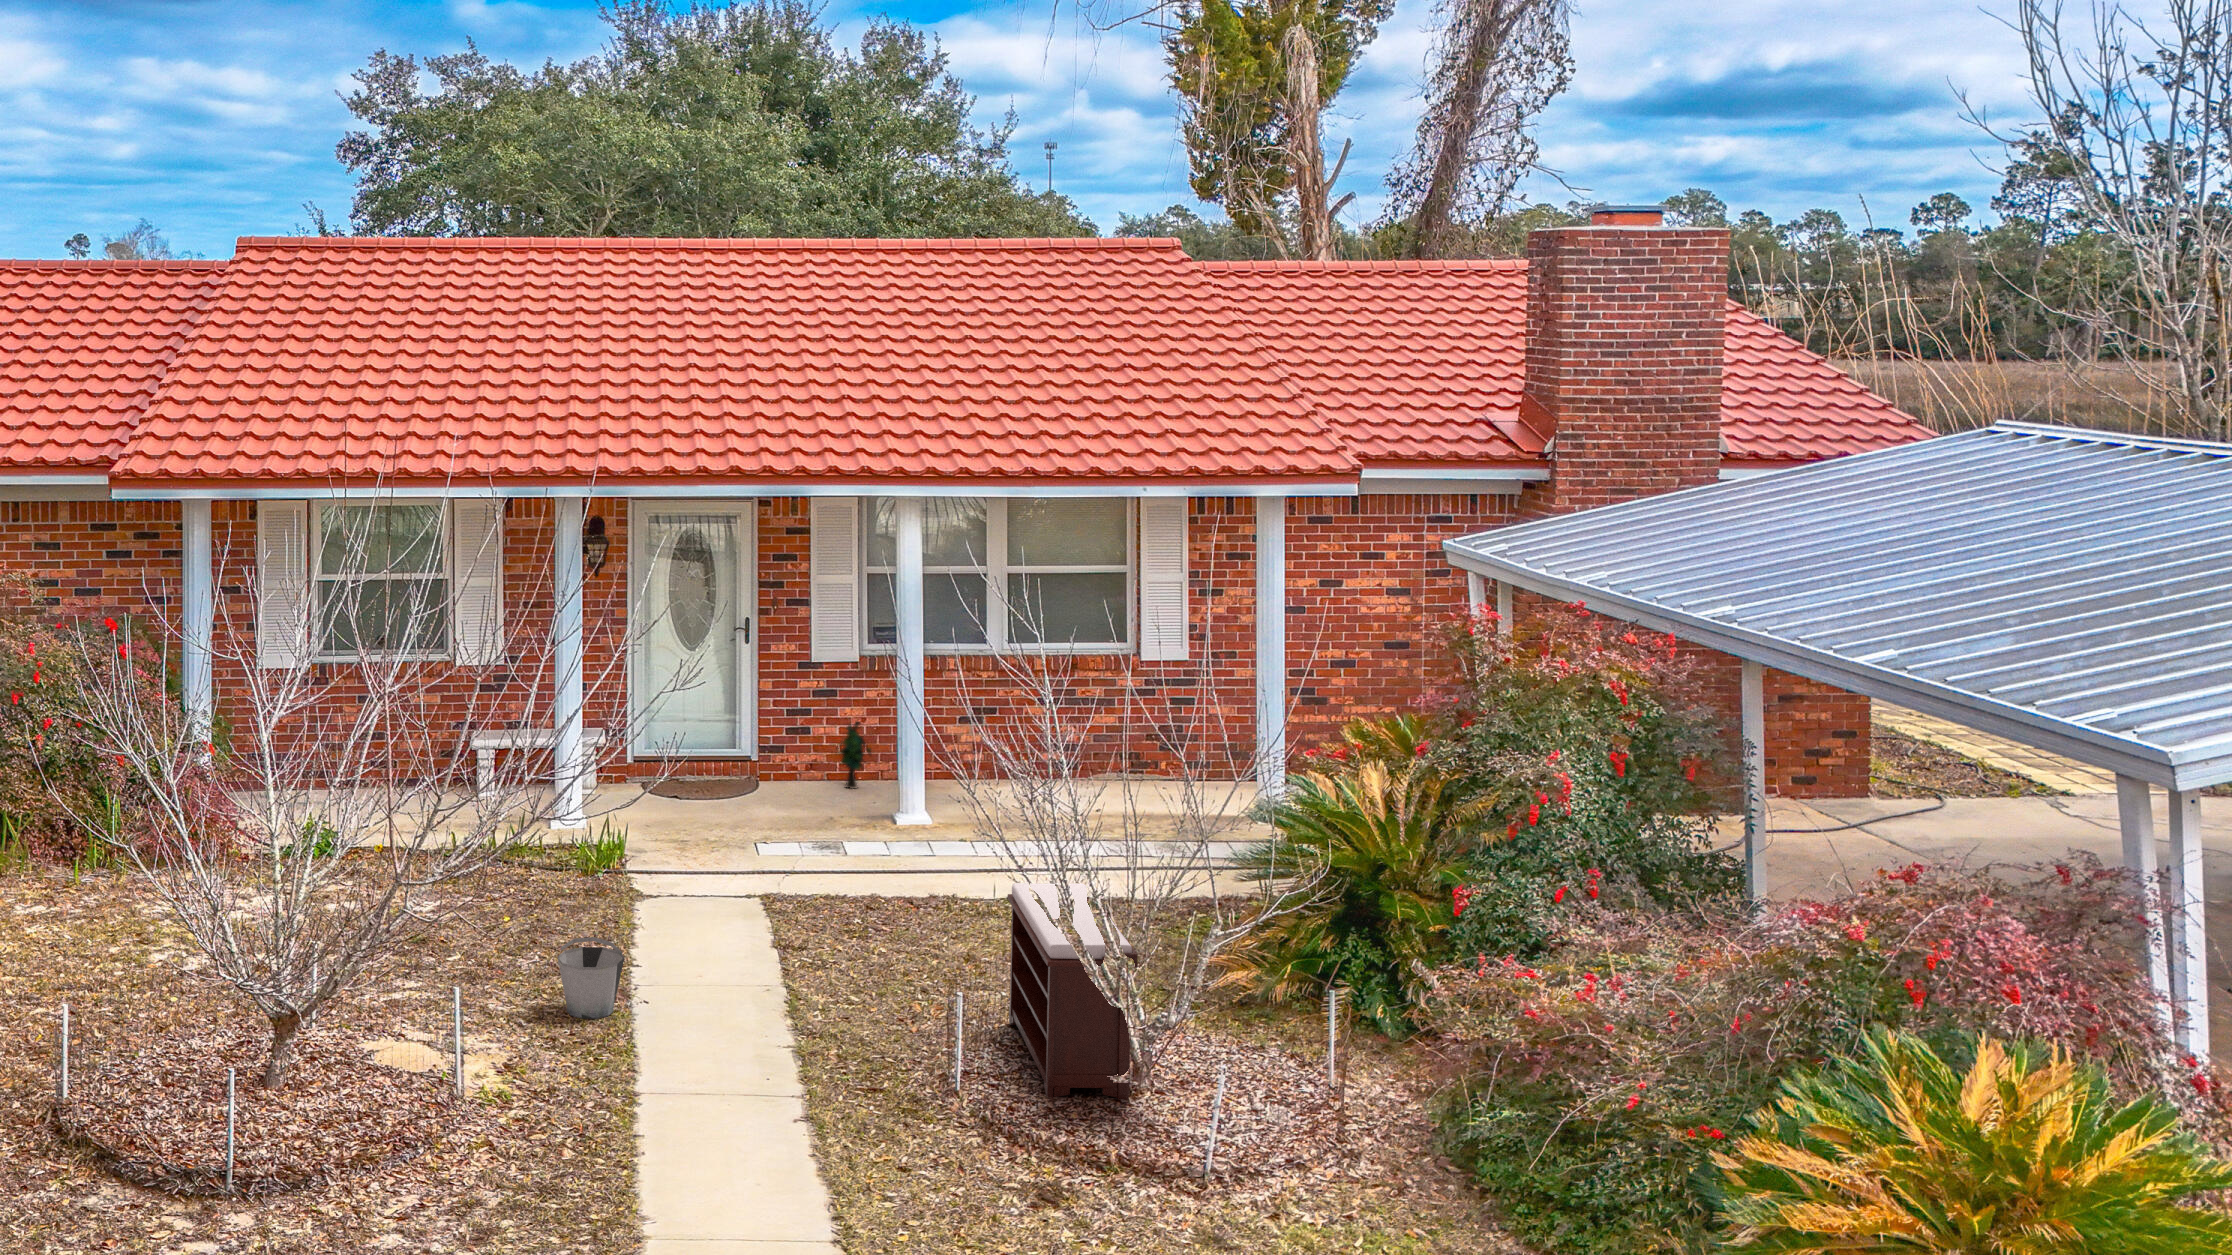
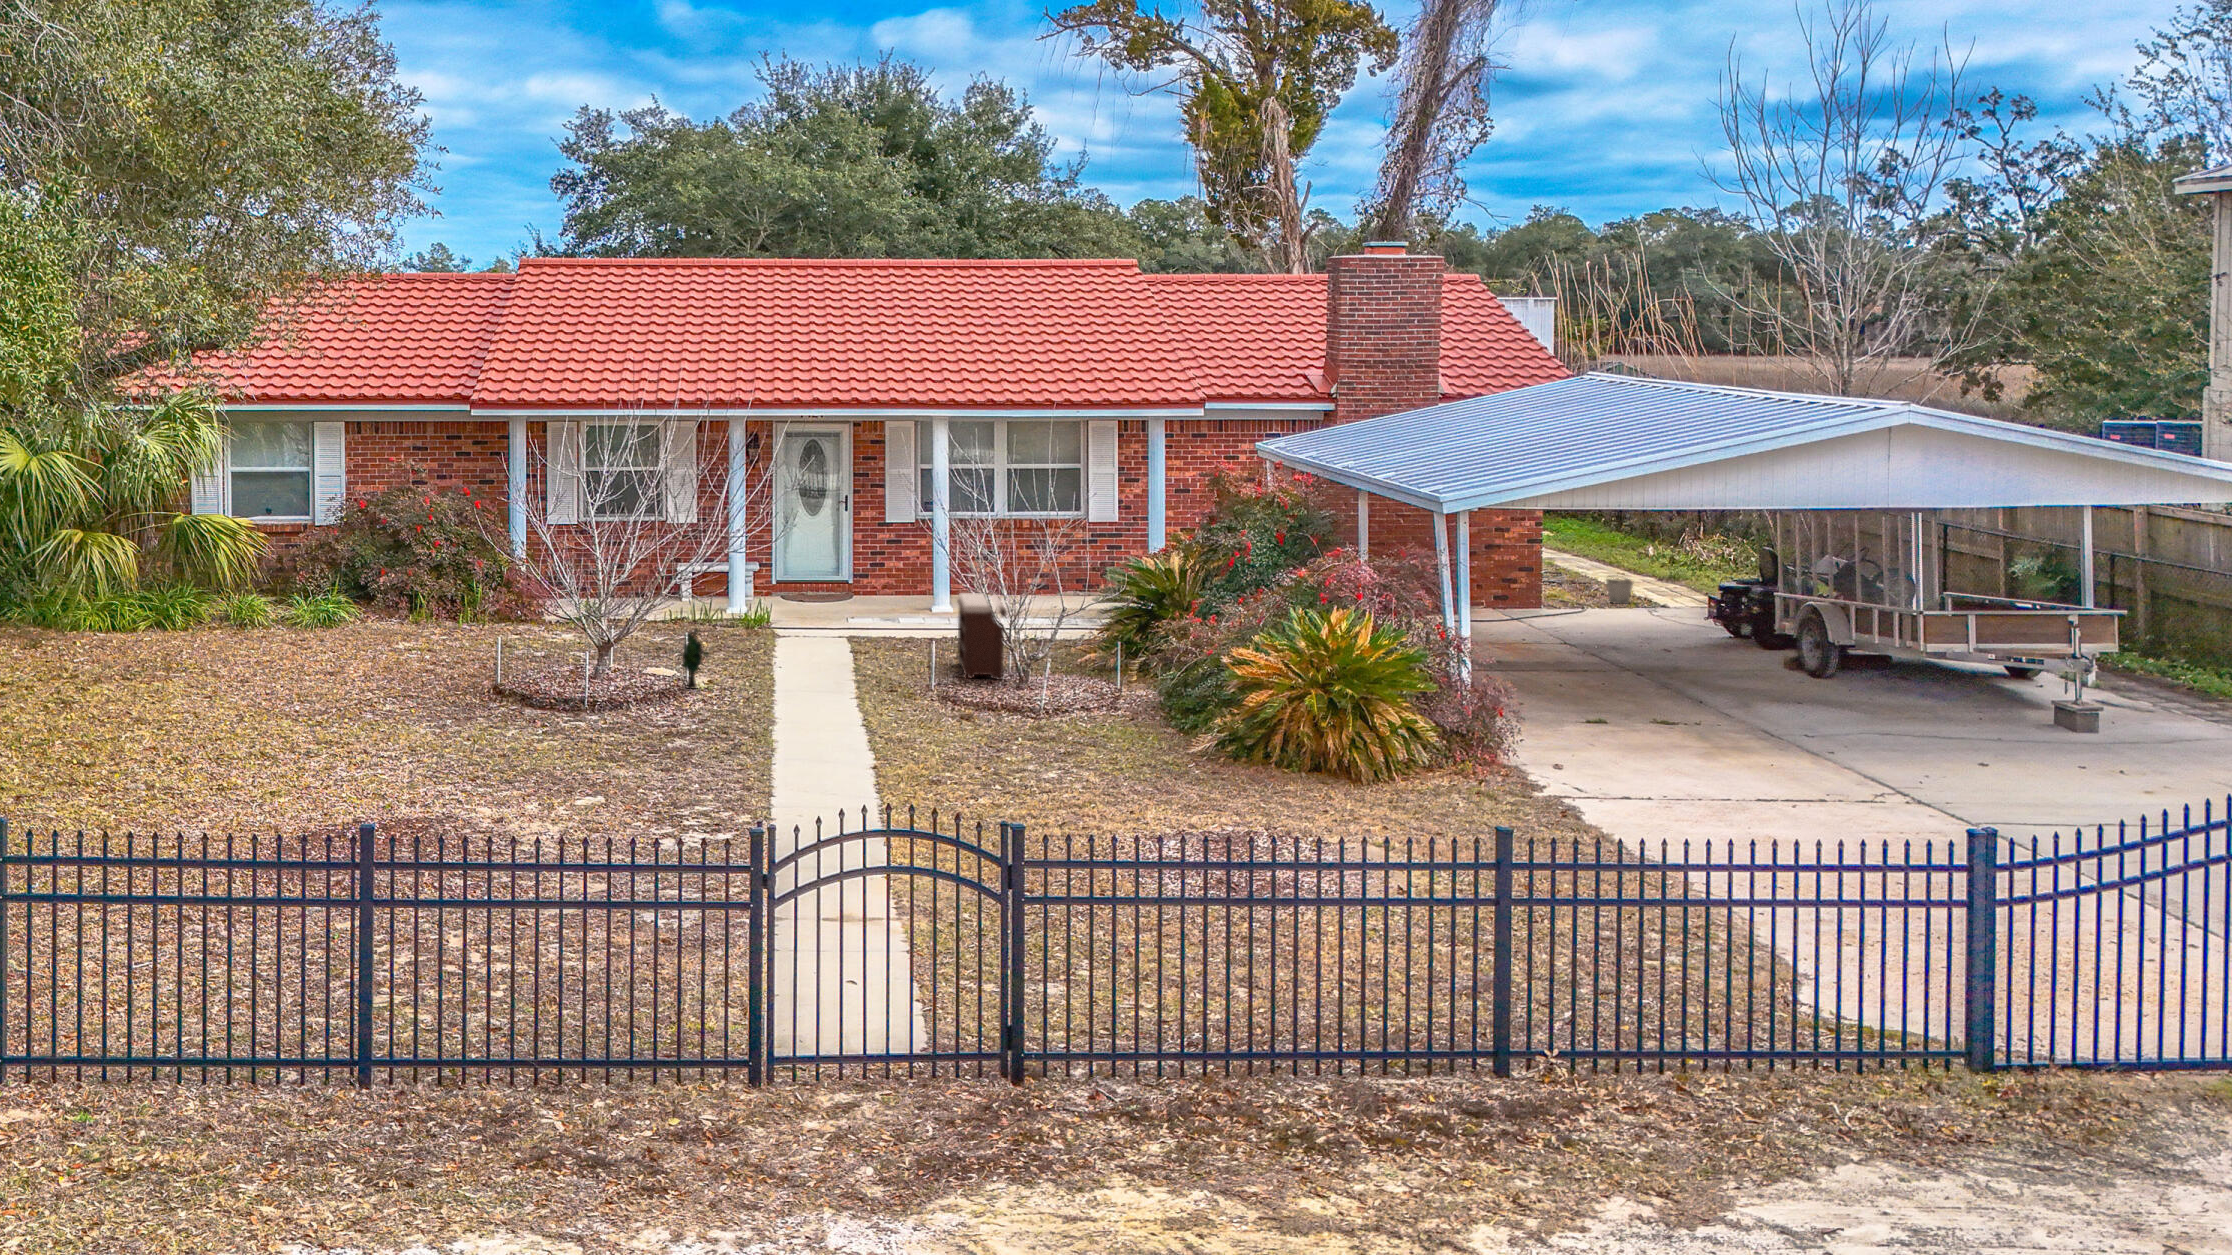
decorative plant: present [838,721,871,789] -> present [679,628,708,689]
bucket: present [557,937,625,1019] -> present [1606,575,1633,604]

